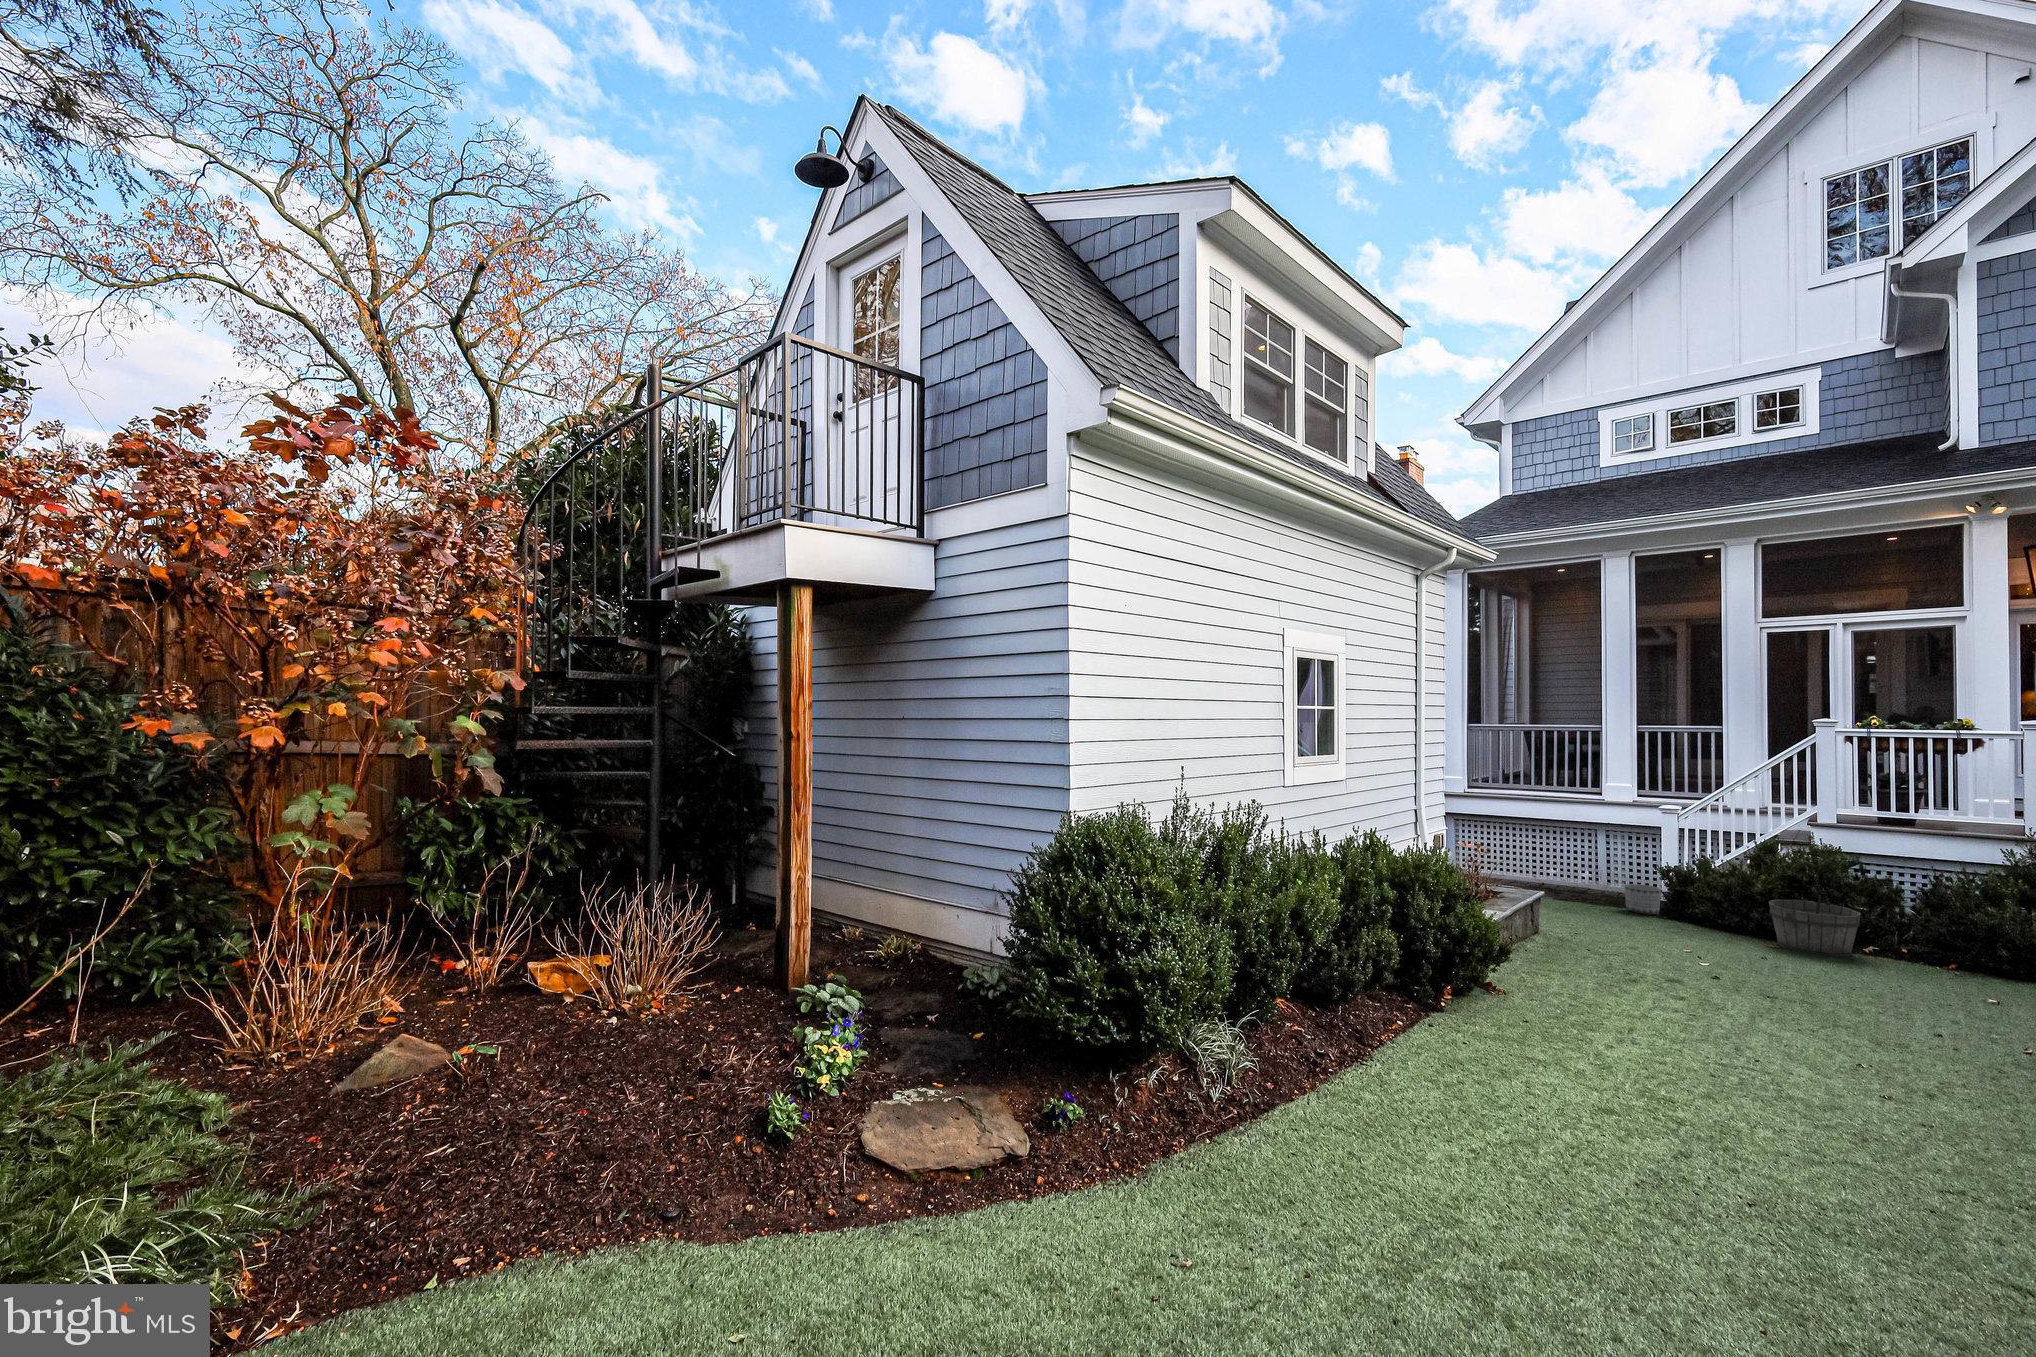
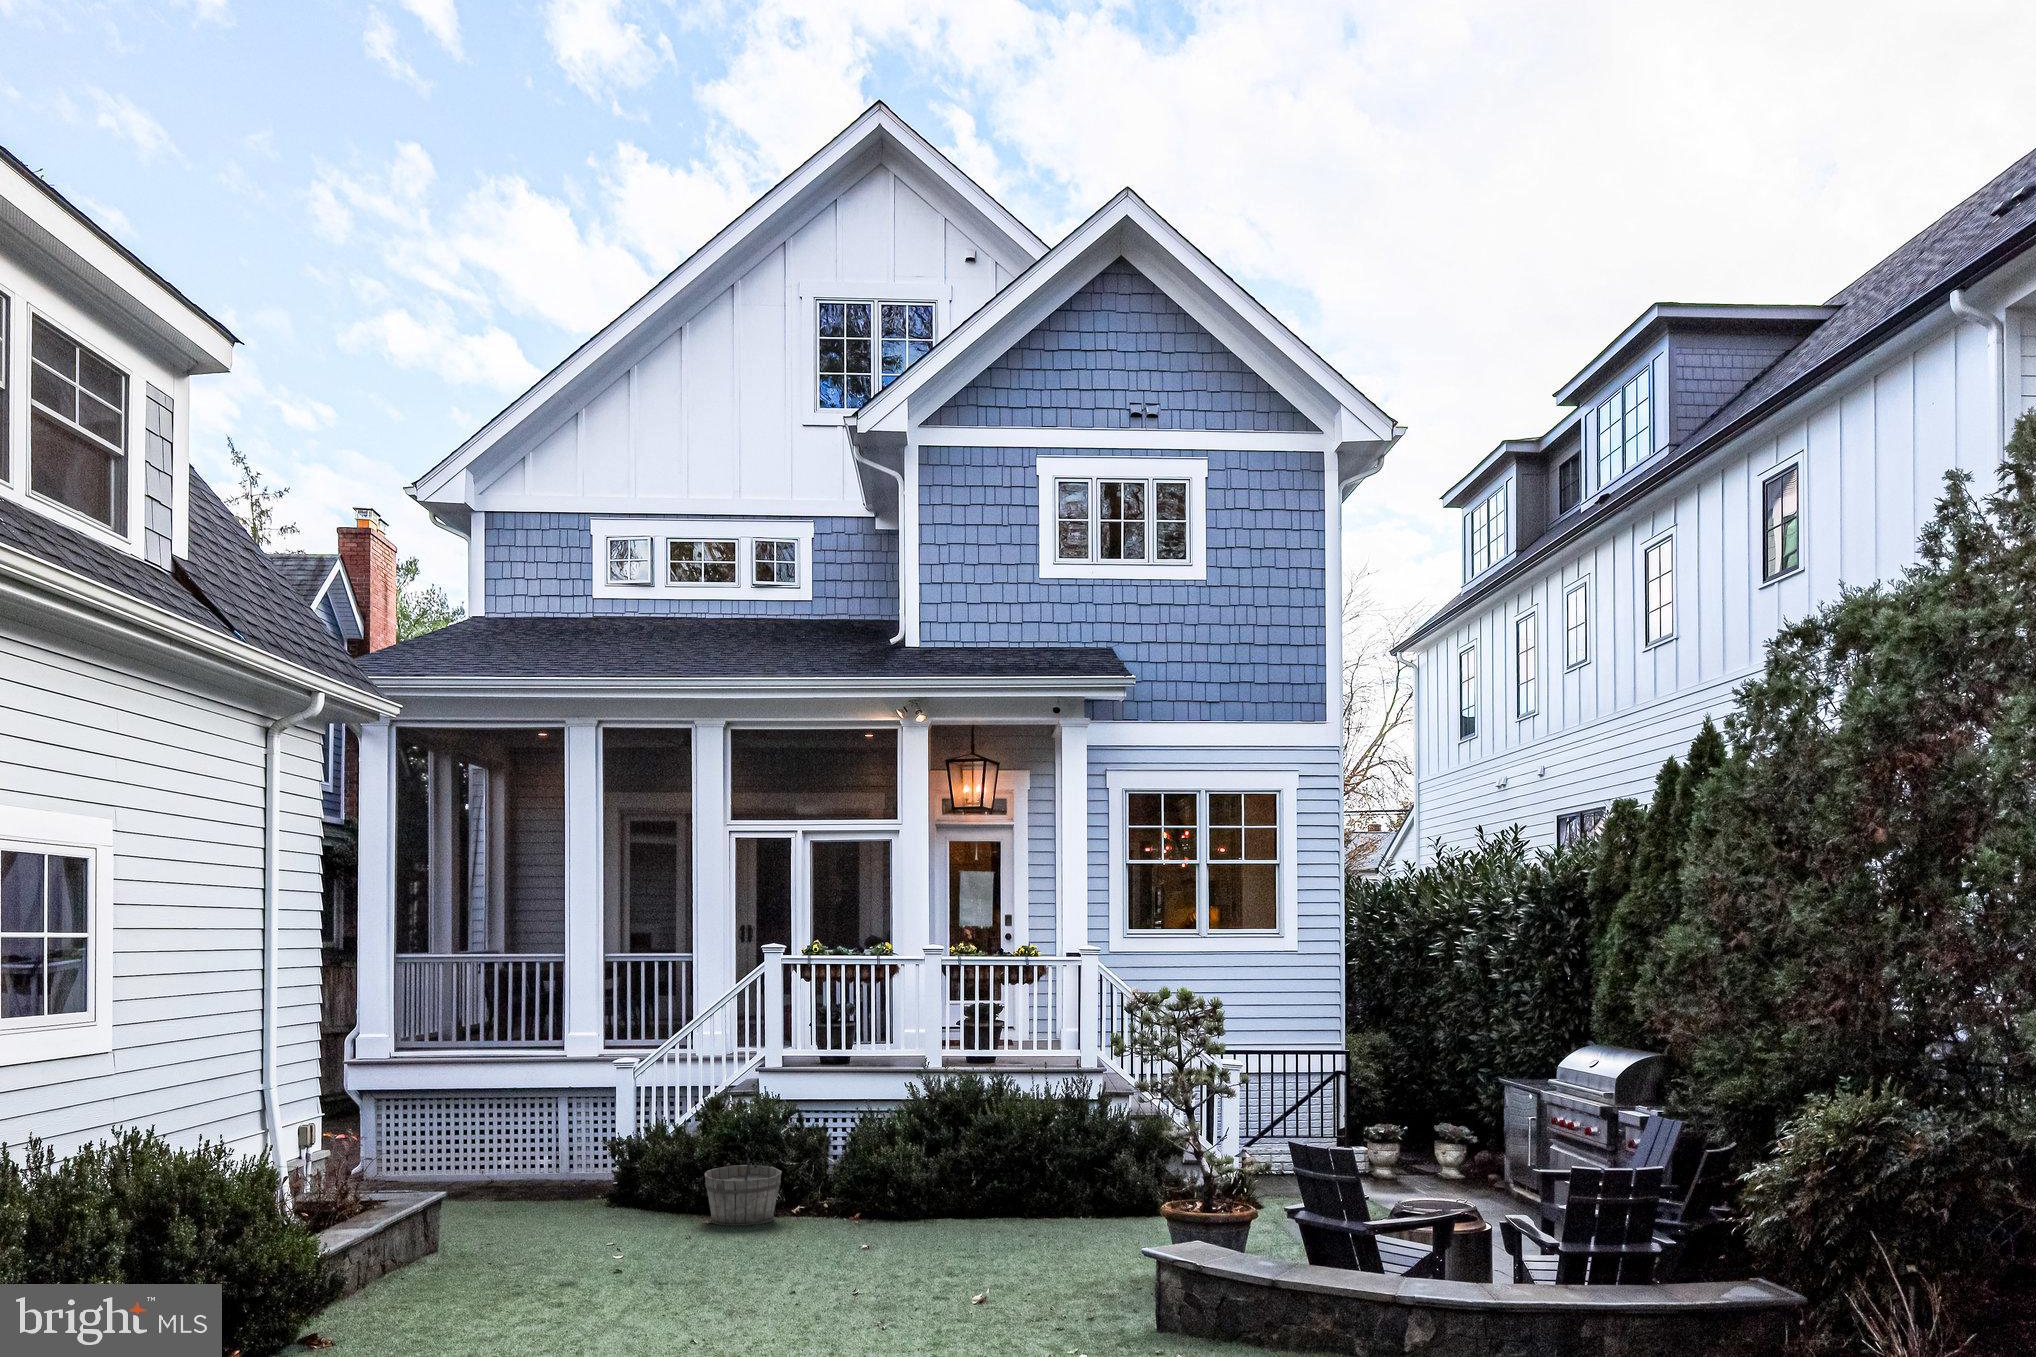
planter: present [1624,884,1661,915] -> none [572,1170,611,1209]

